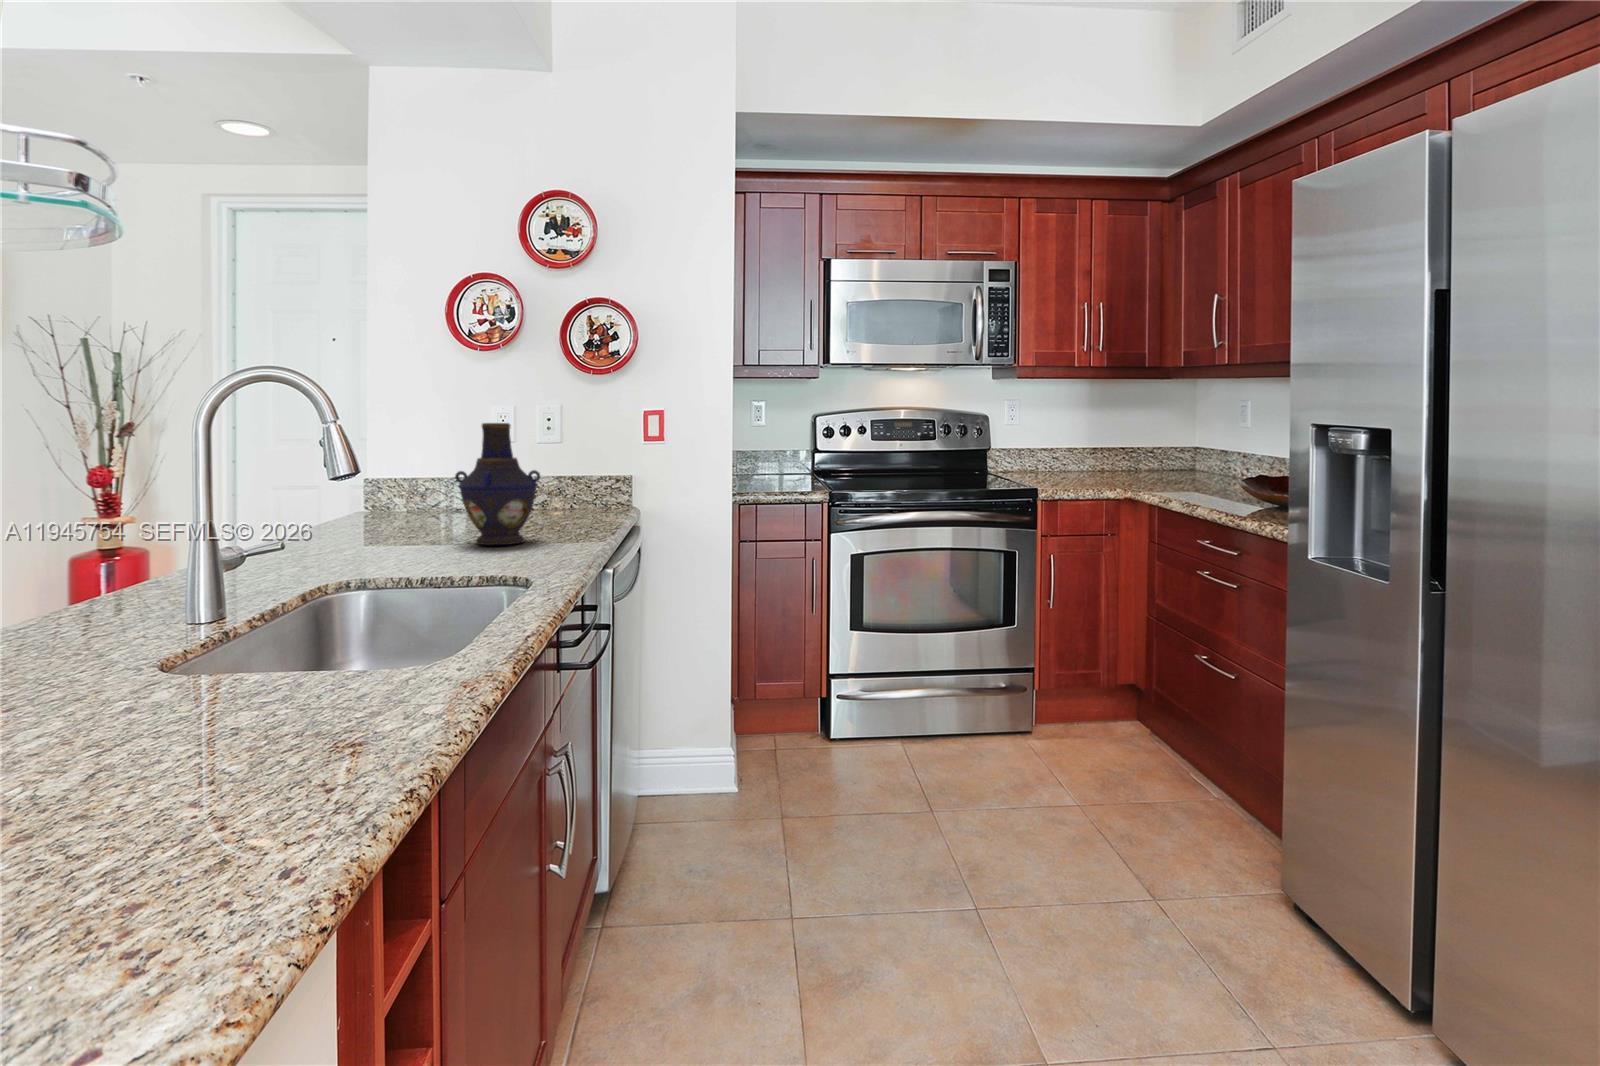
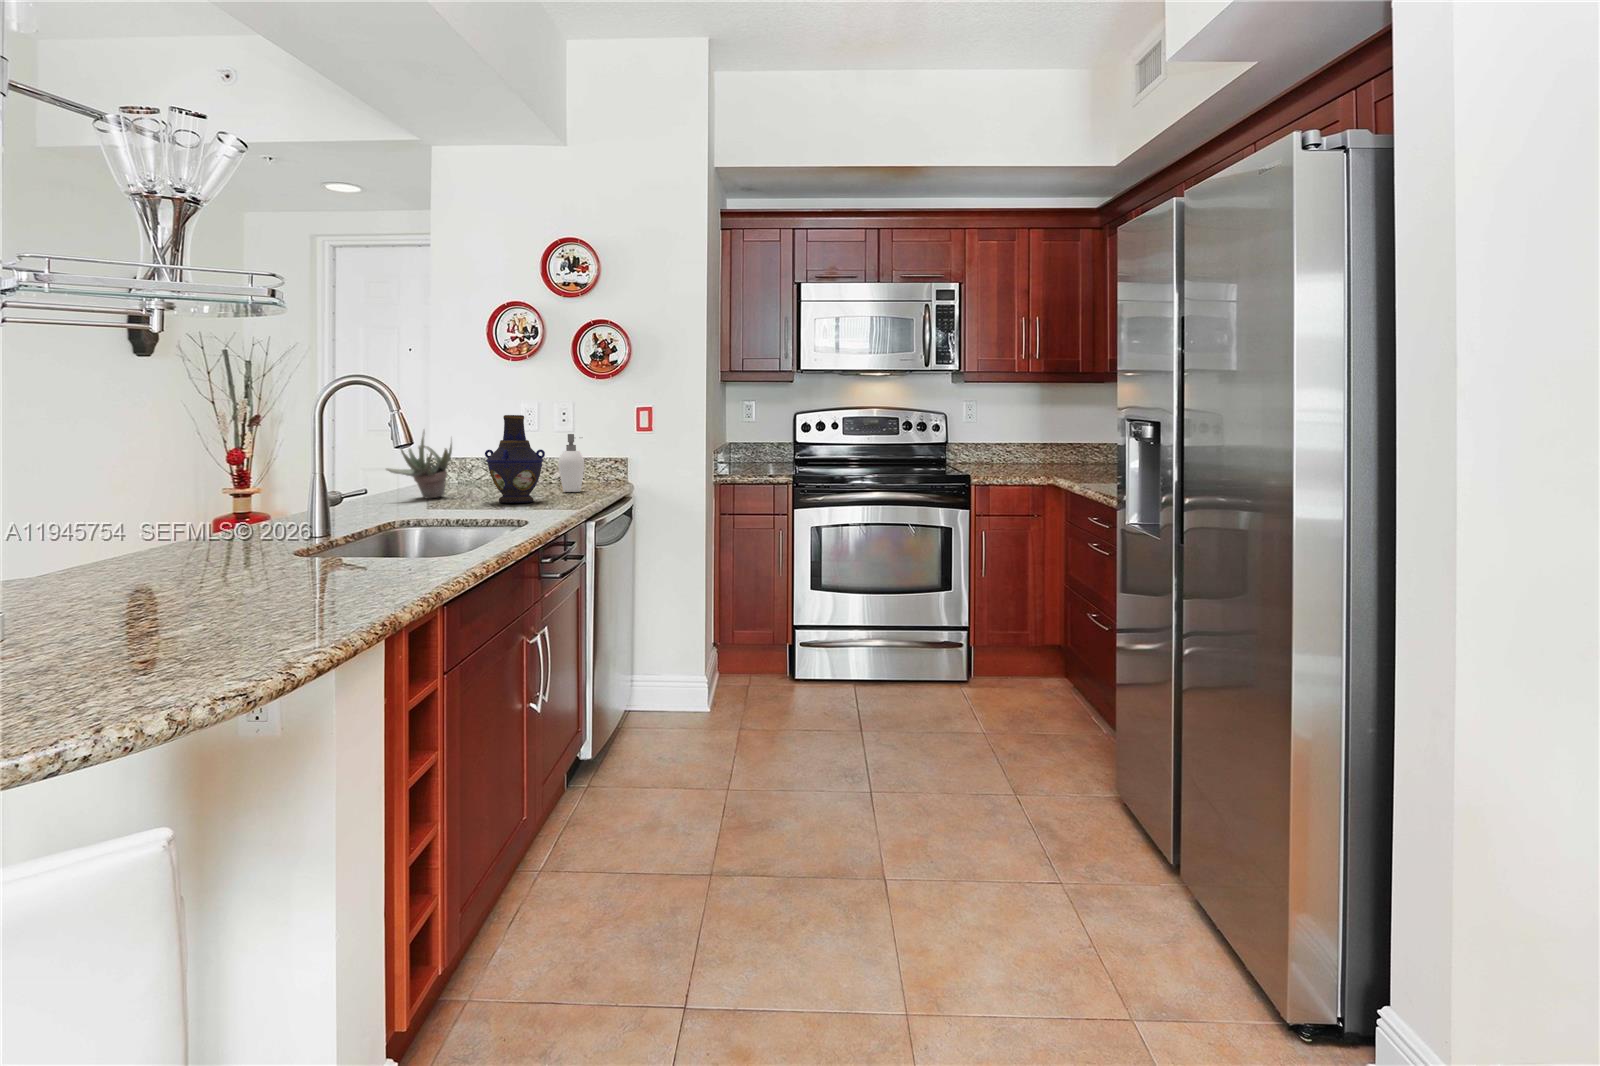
succulent plant: none [311,442,405,538] -> present [386,431,452,499]
soap dispenser: none [549,447,583,524] -> present [558,434,584,492]

